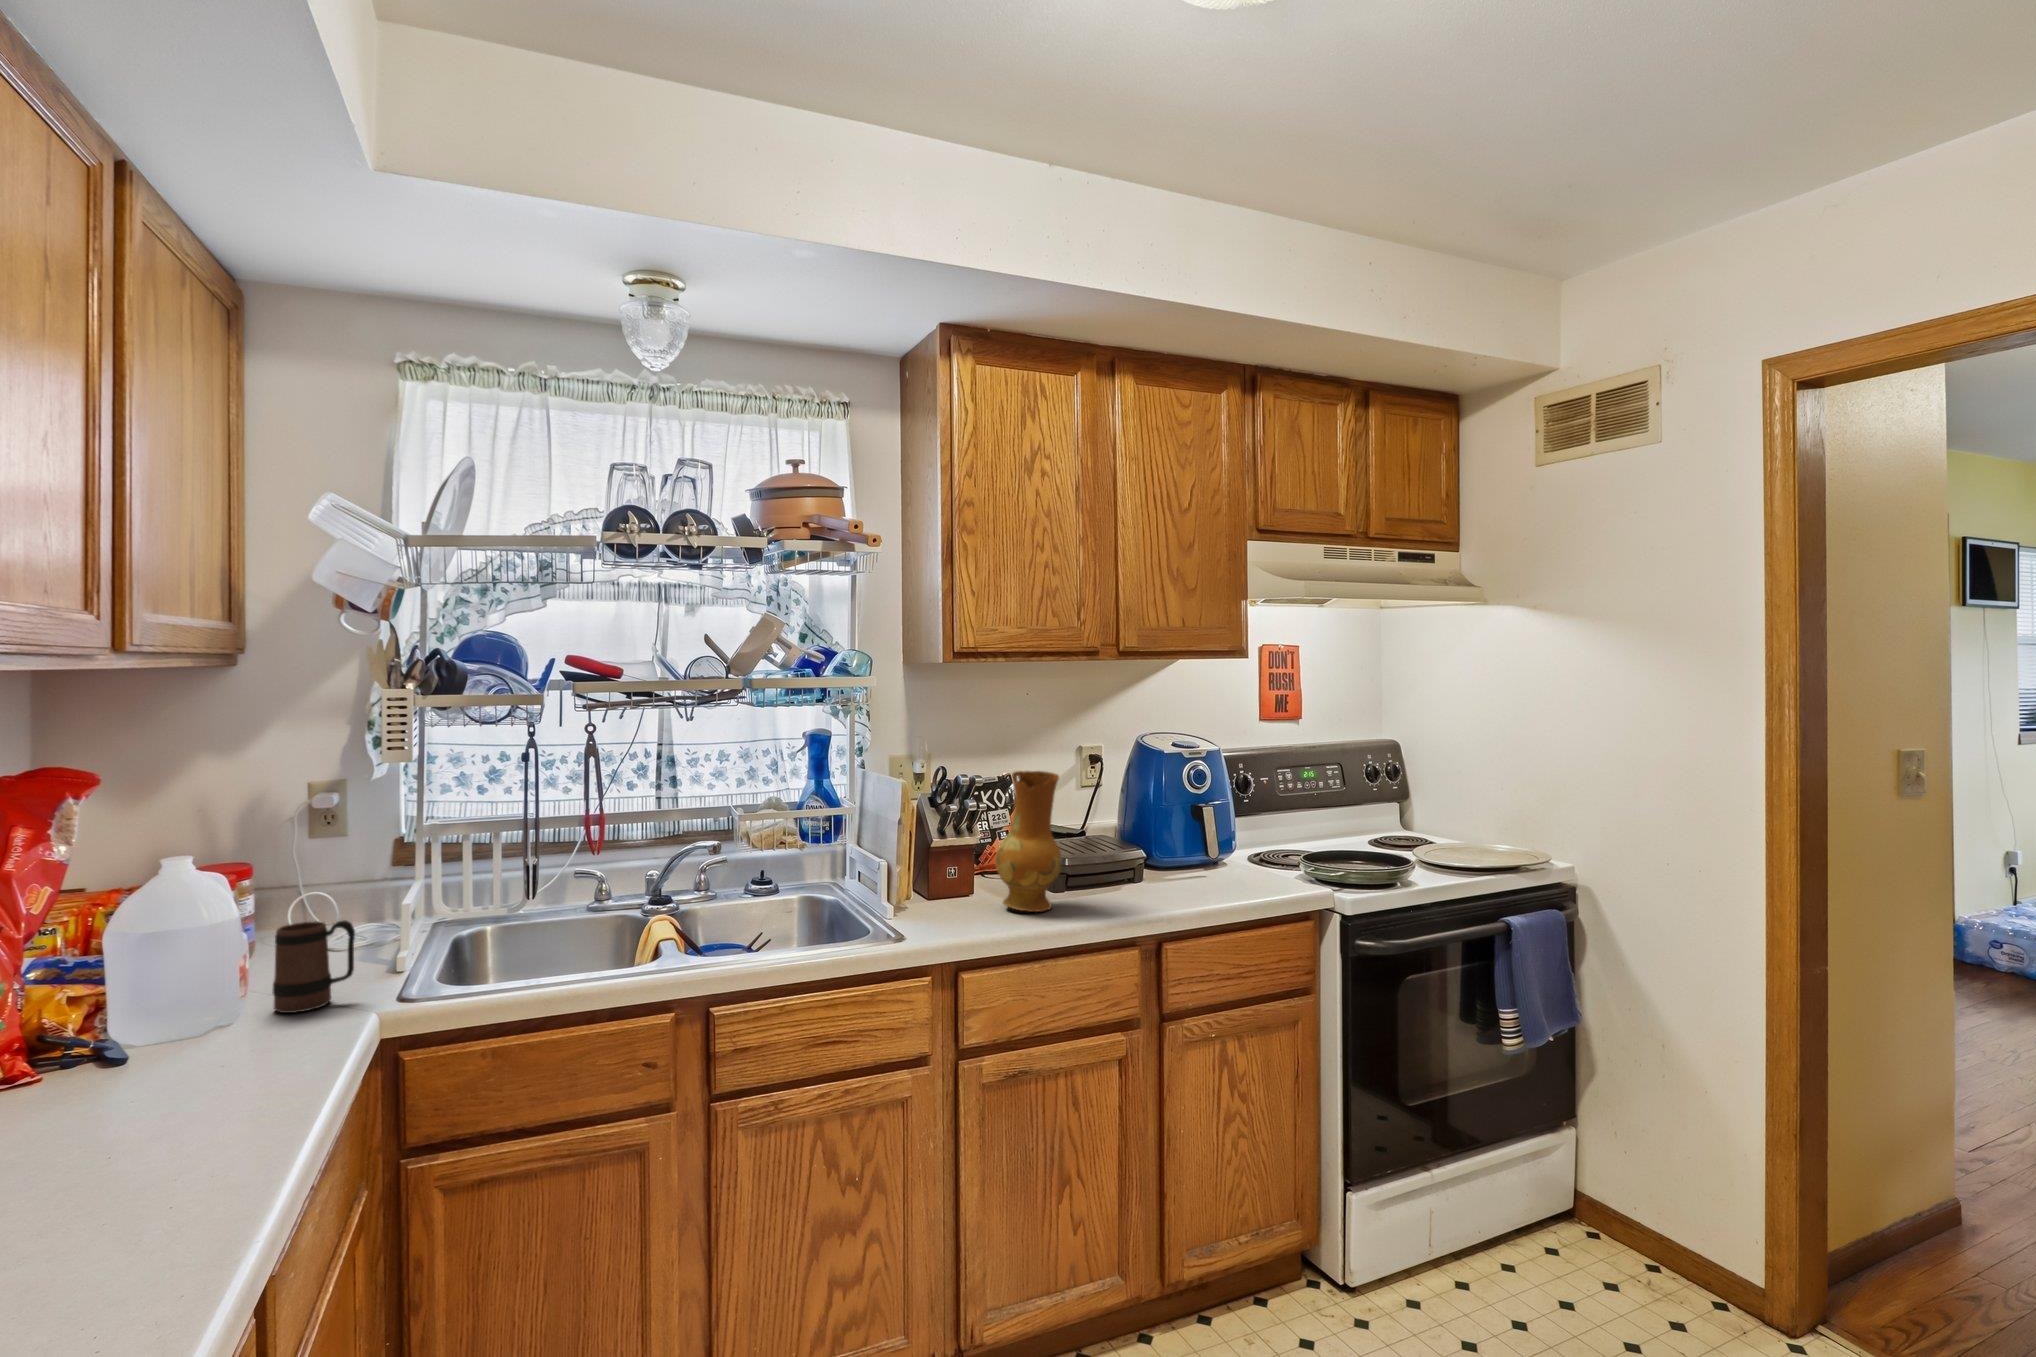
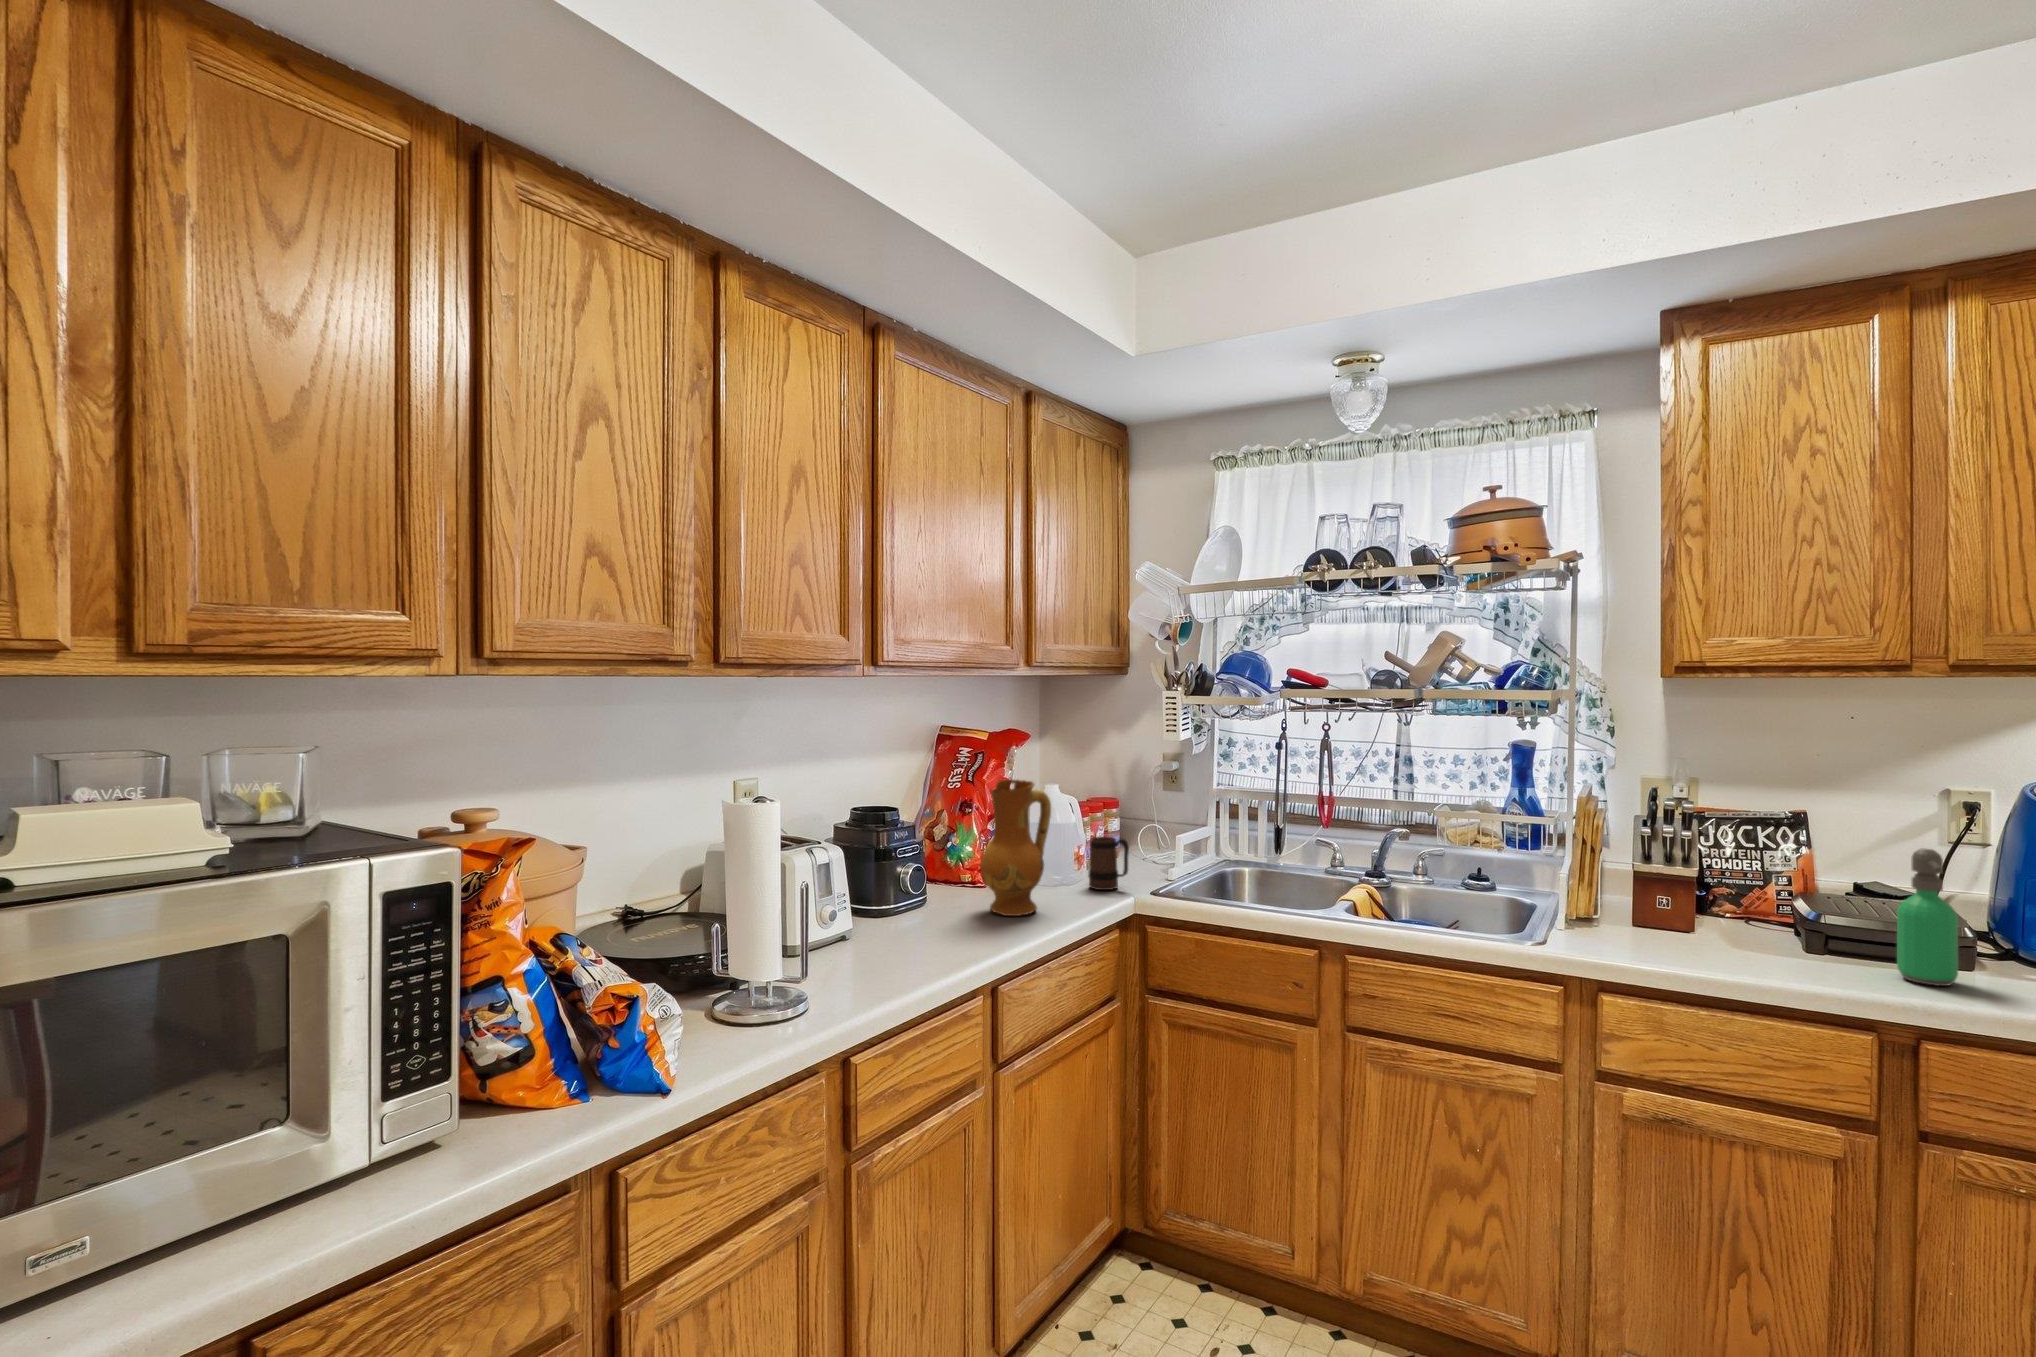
ceramic jug: present [995,771,1062,912] -> present [980,780,1051,916]
soap dispenser: none [1125,794,1161,899] -> present [1897,848,1958,986]

